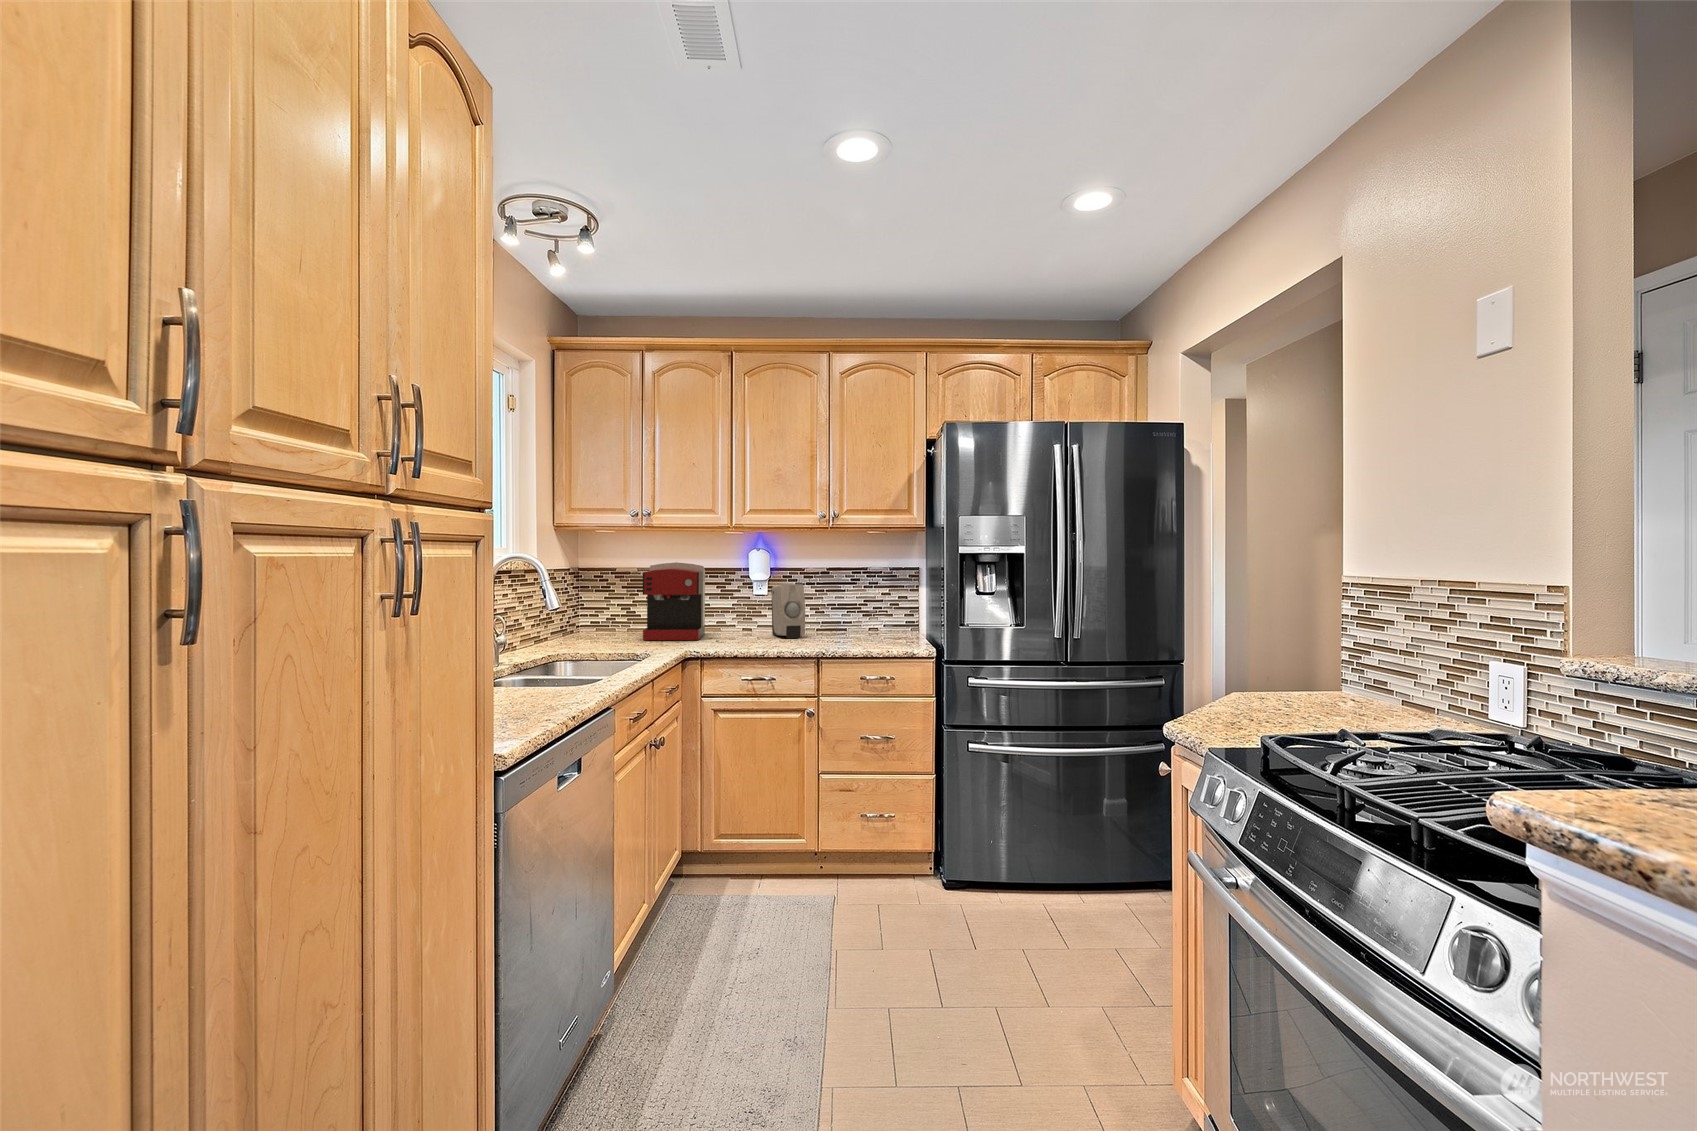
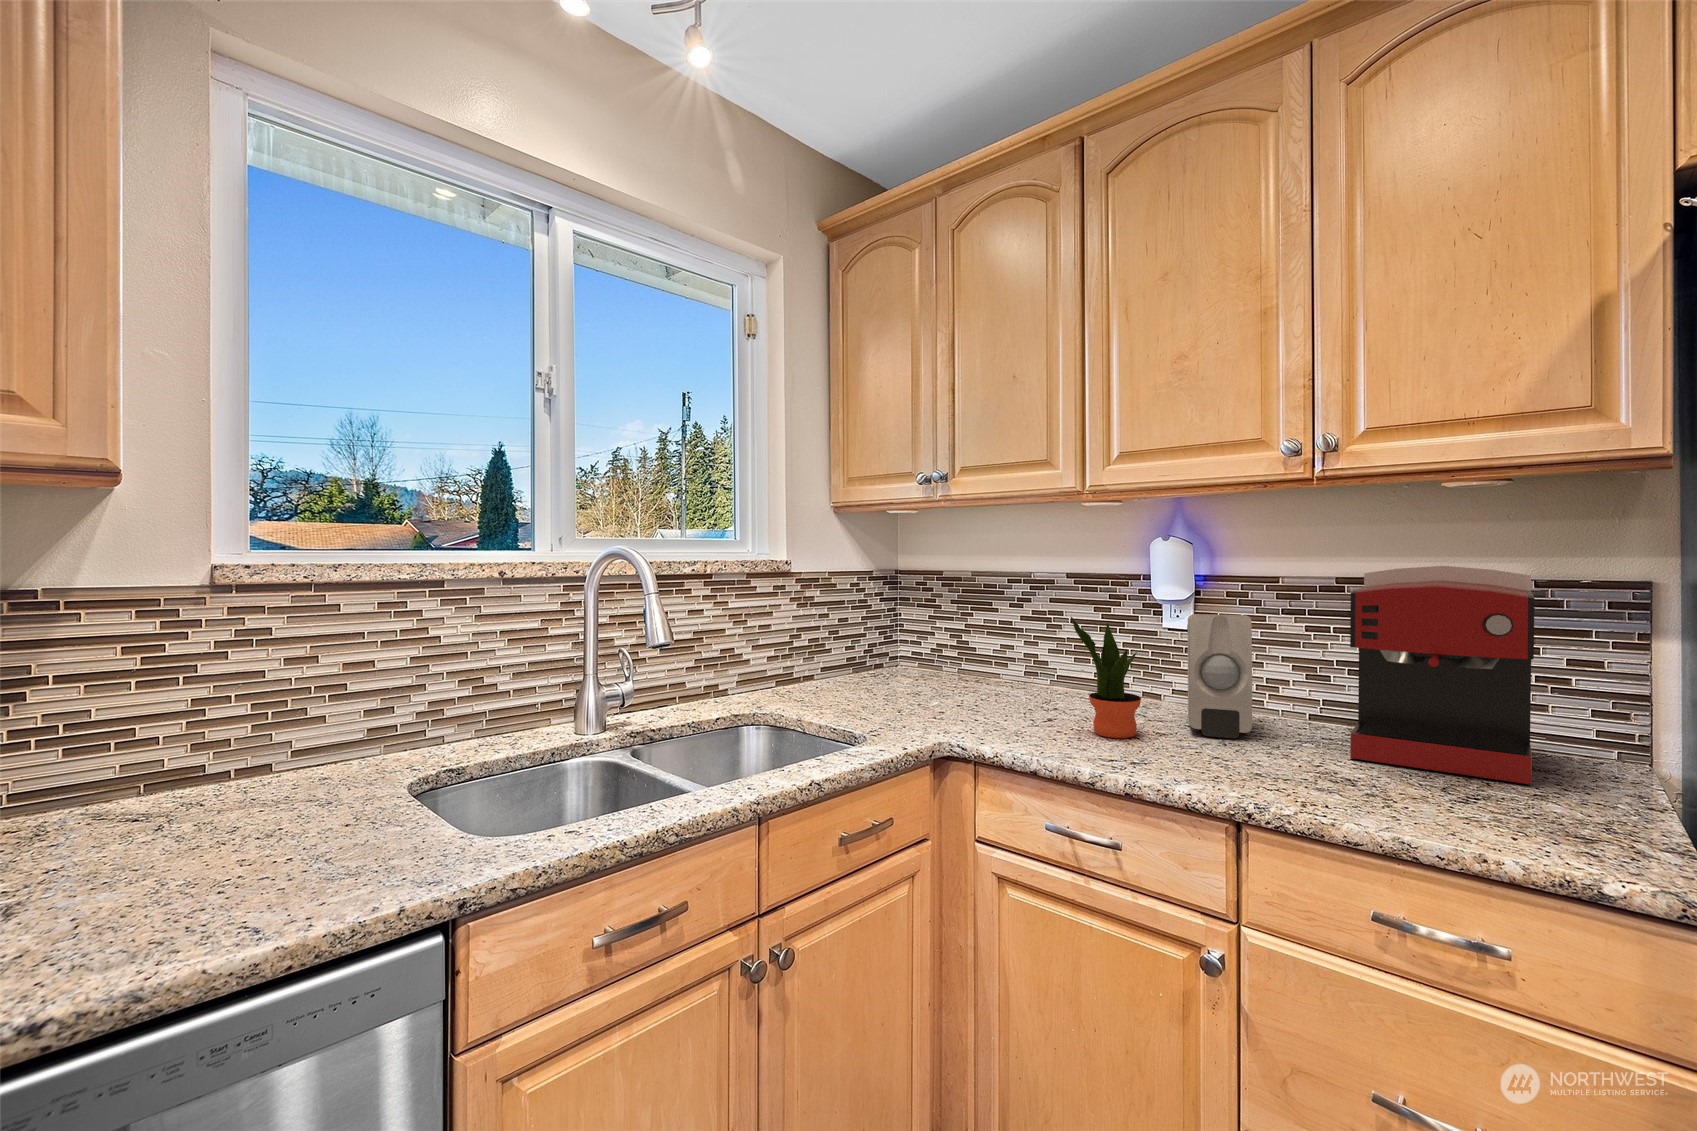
coffee maker: present [643,562,705,640] -> present [1350,566,1535,784]
potted plant: none [736,586,765,642] -> present [1071,617,1141,738]

